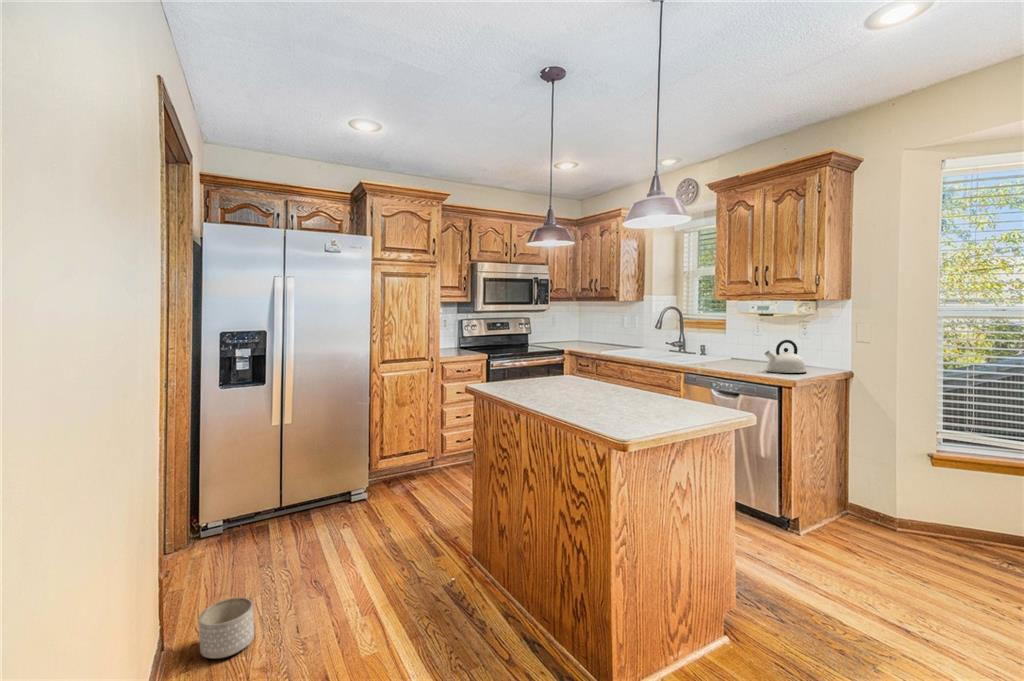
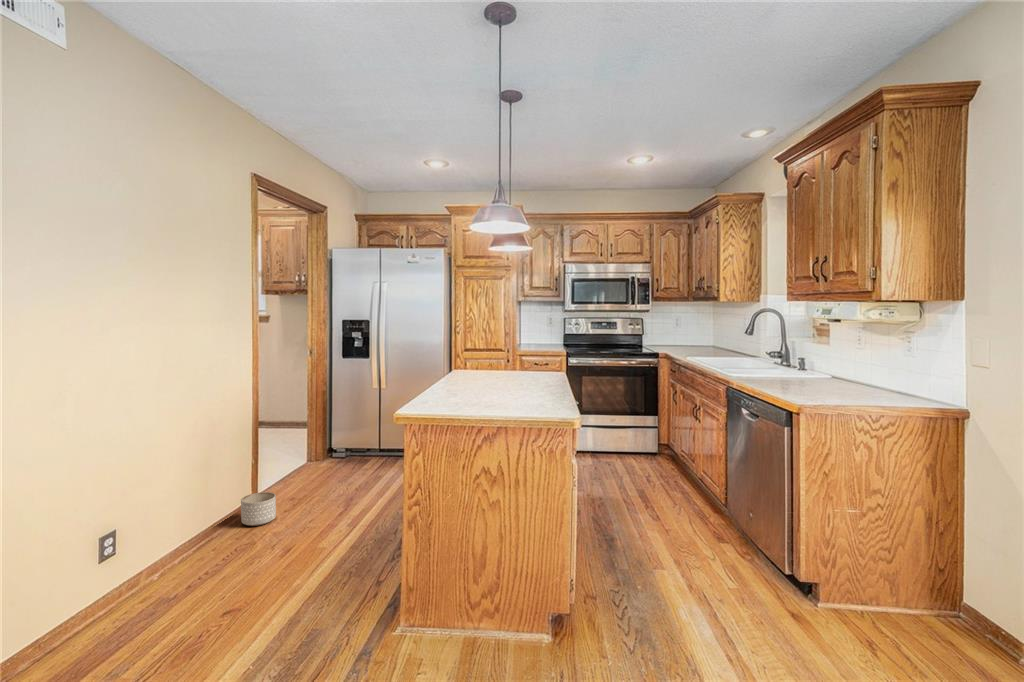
kettle: present [765,340,807,373] -> none [795,351,854,393]

